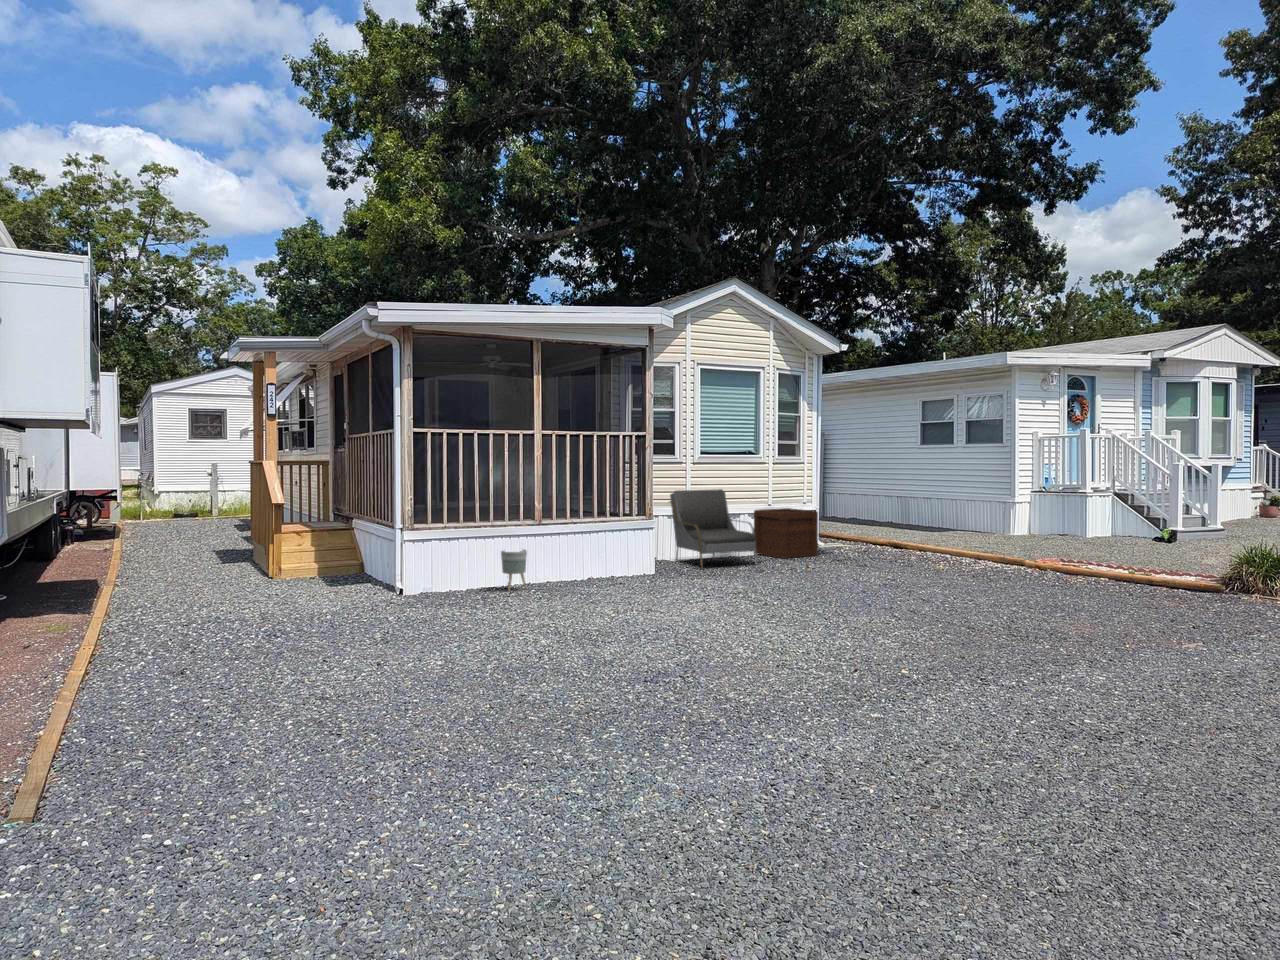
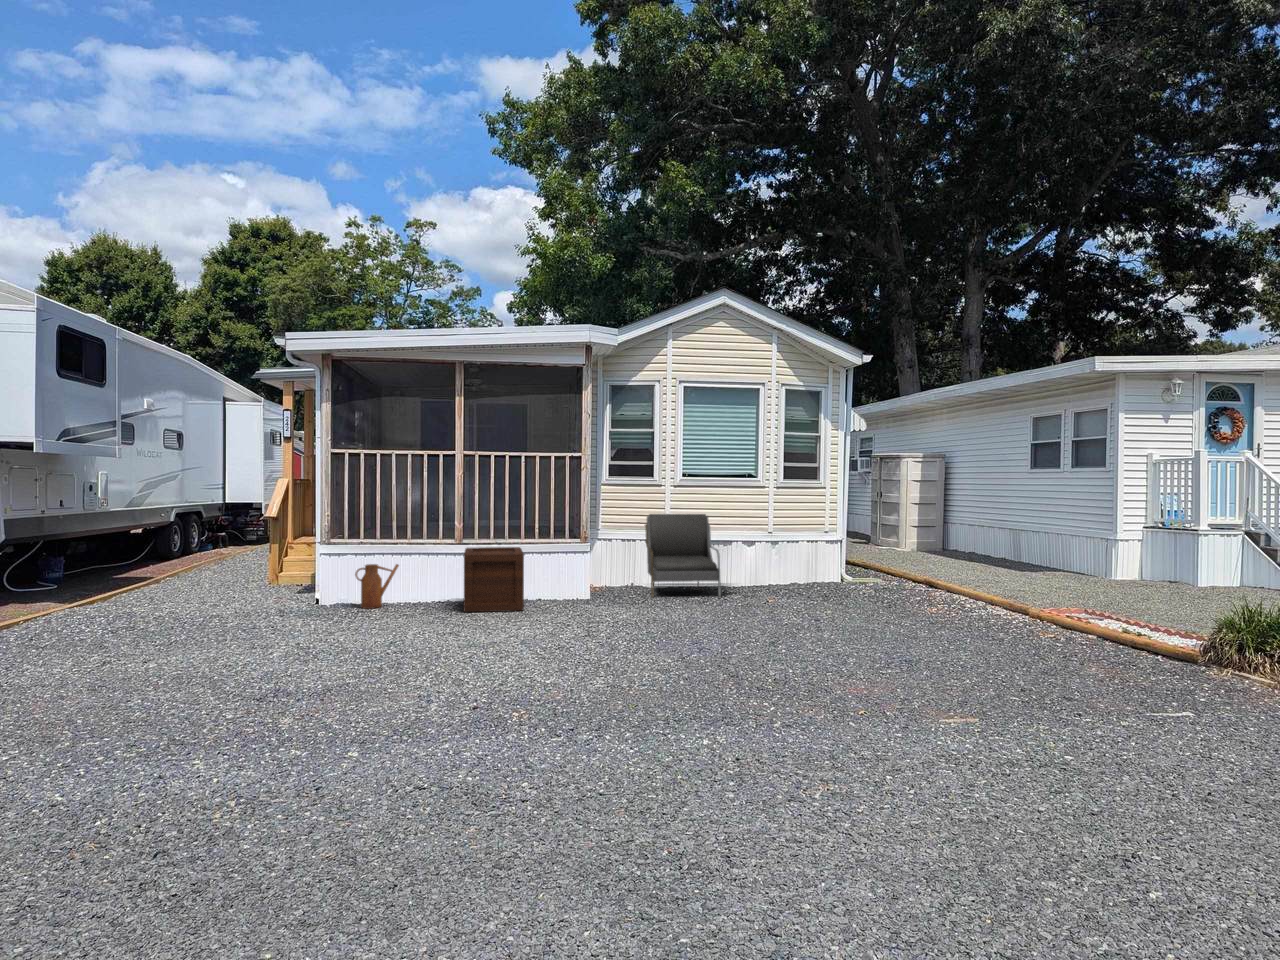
wooden crate: present [754,508,818,559] -> present [464,547,524,612]
watering can: none [447,547,489,595] -> present [355,564,399,609]
planter: present [501,549,527,591] -> none [411,567,437,608]

